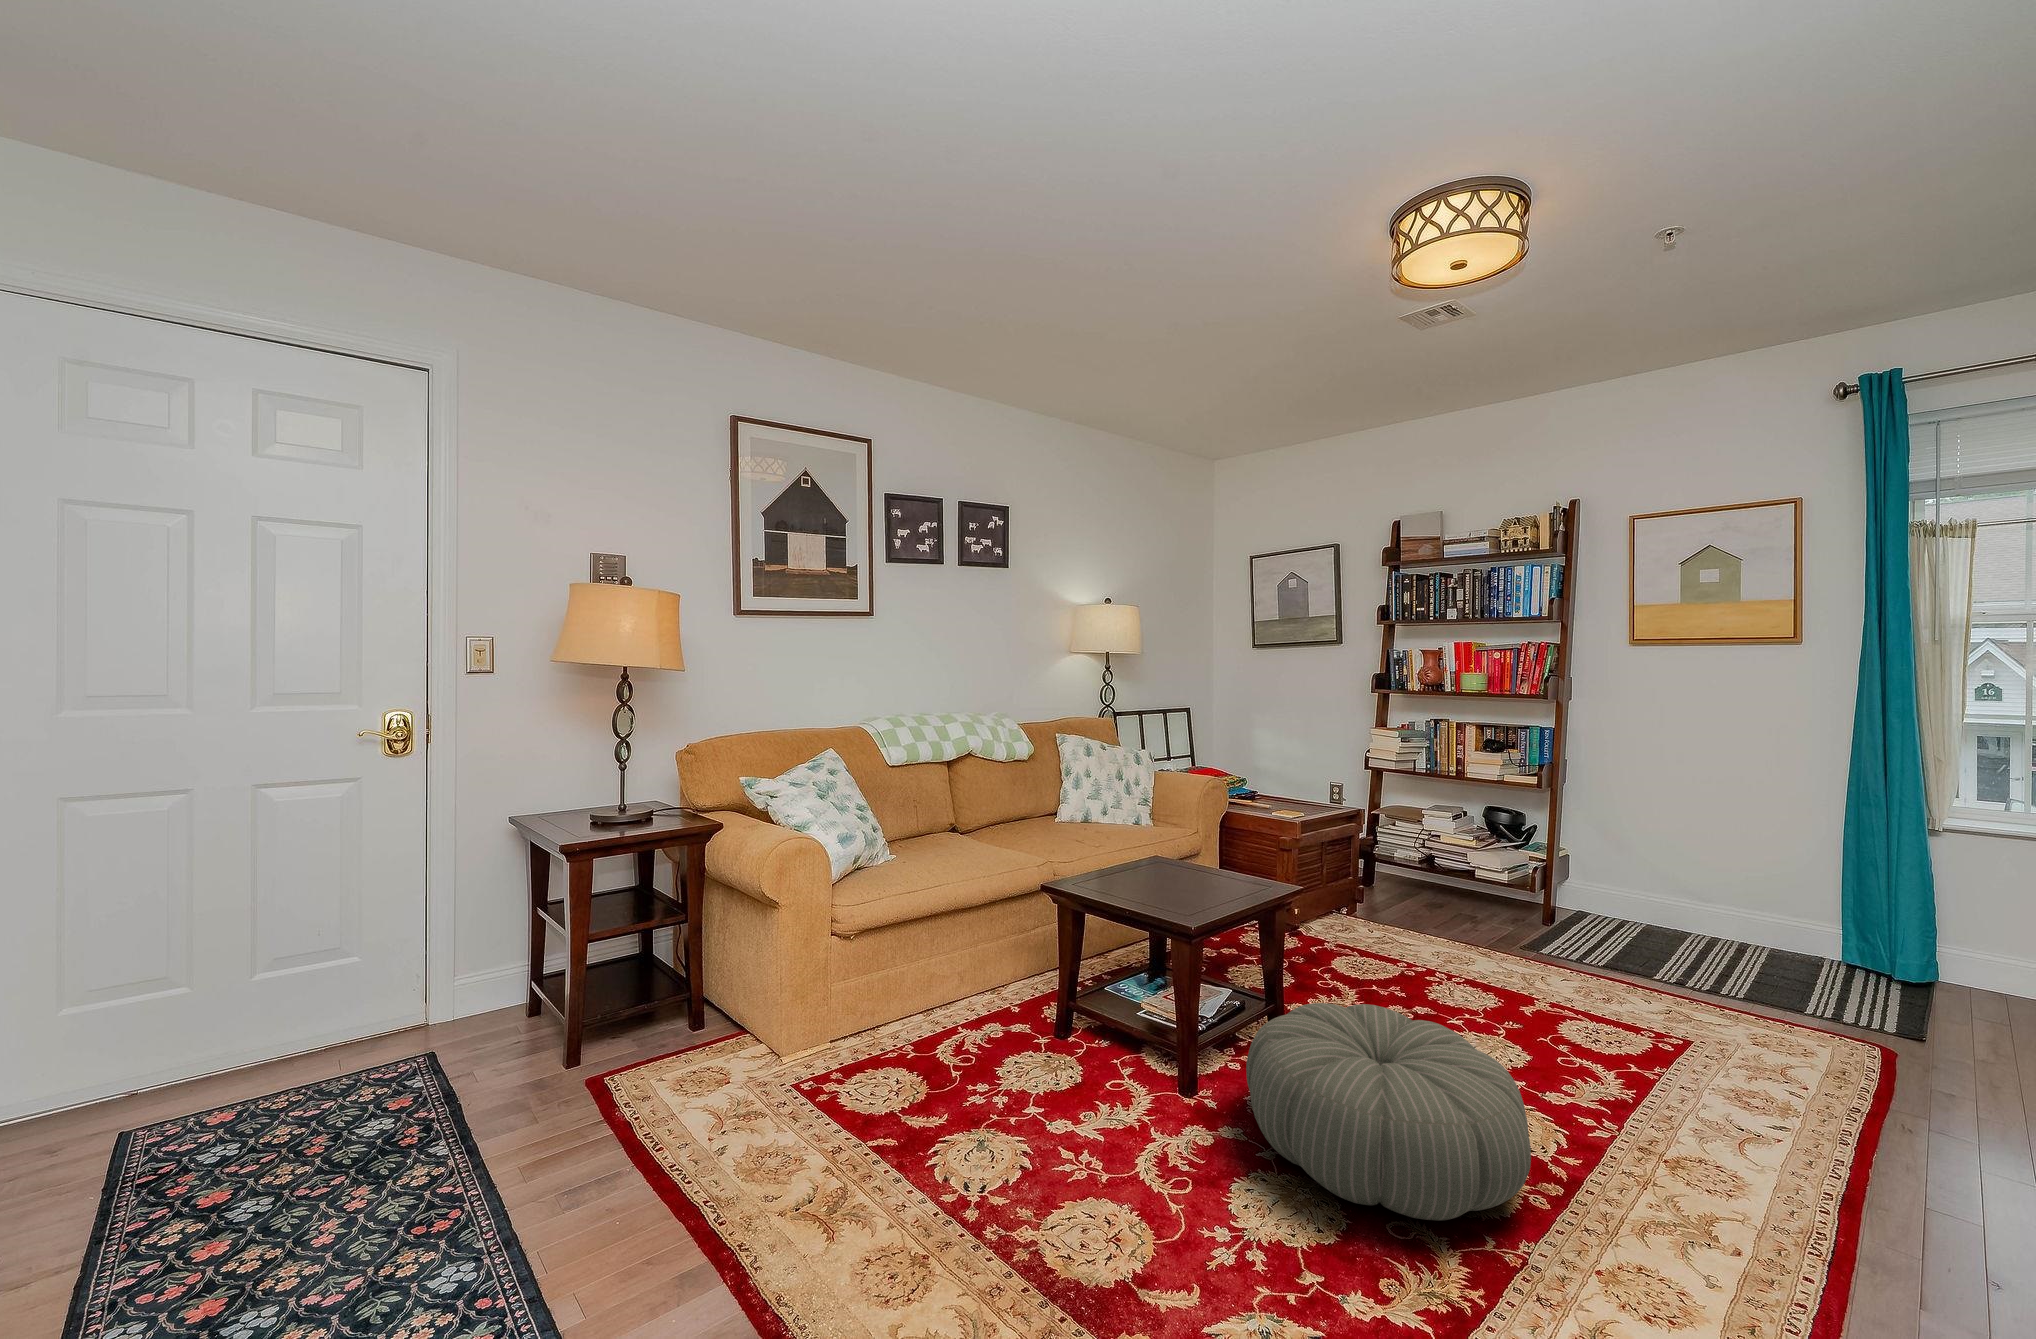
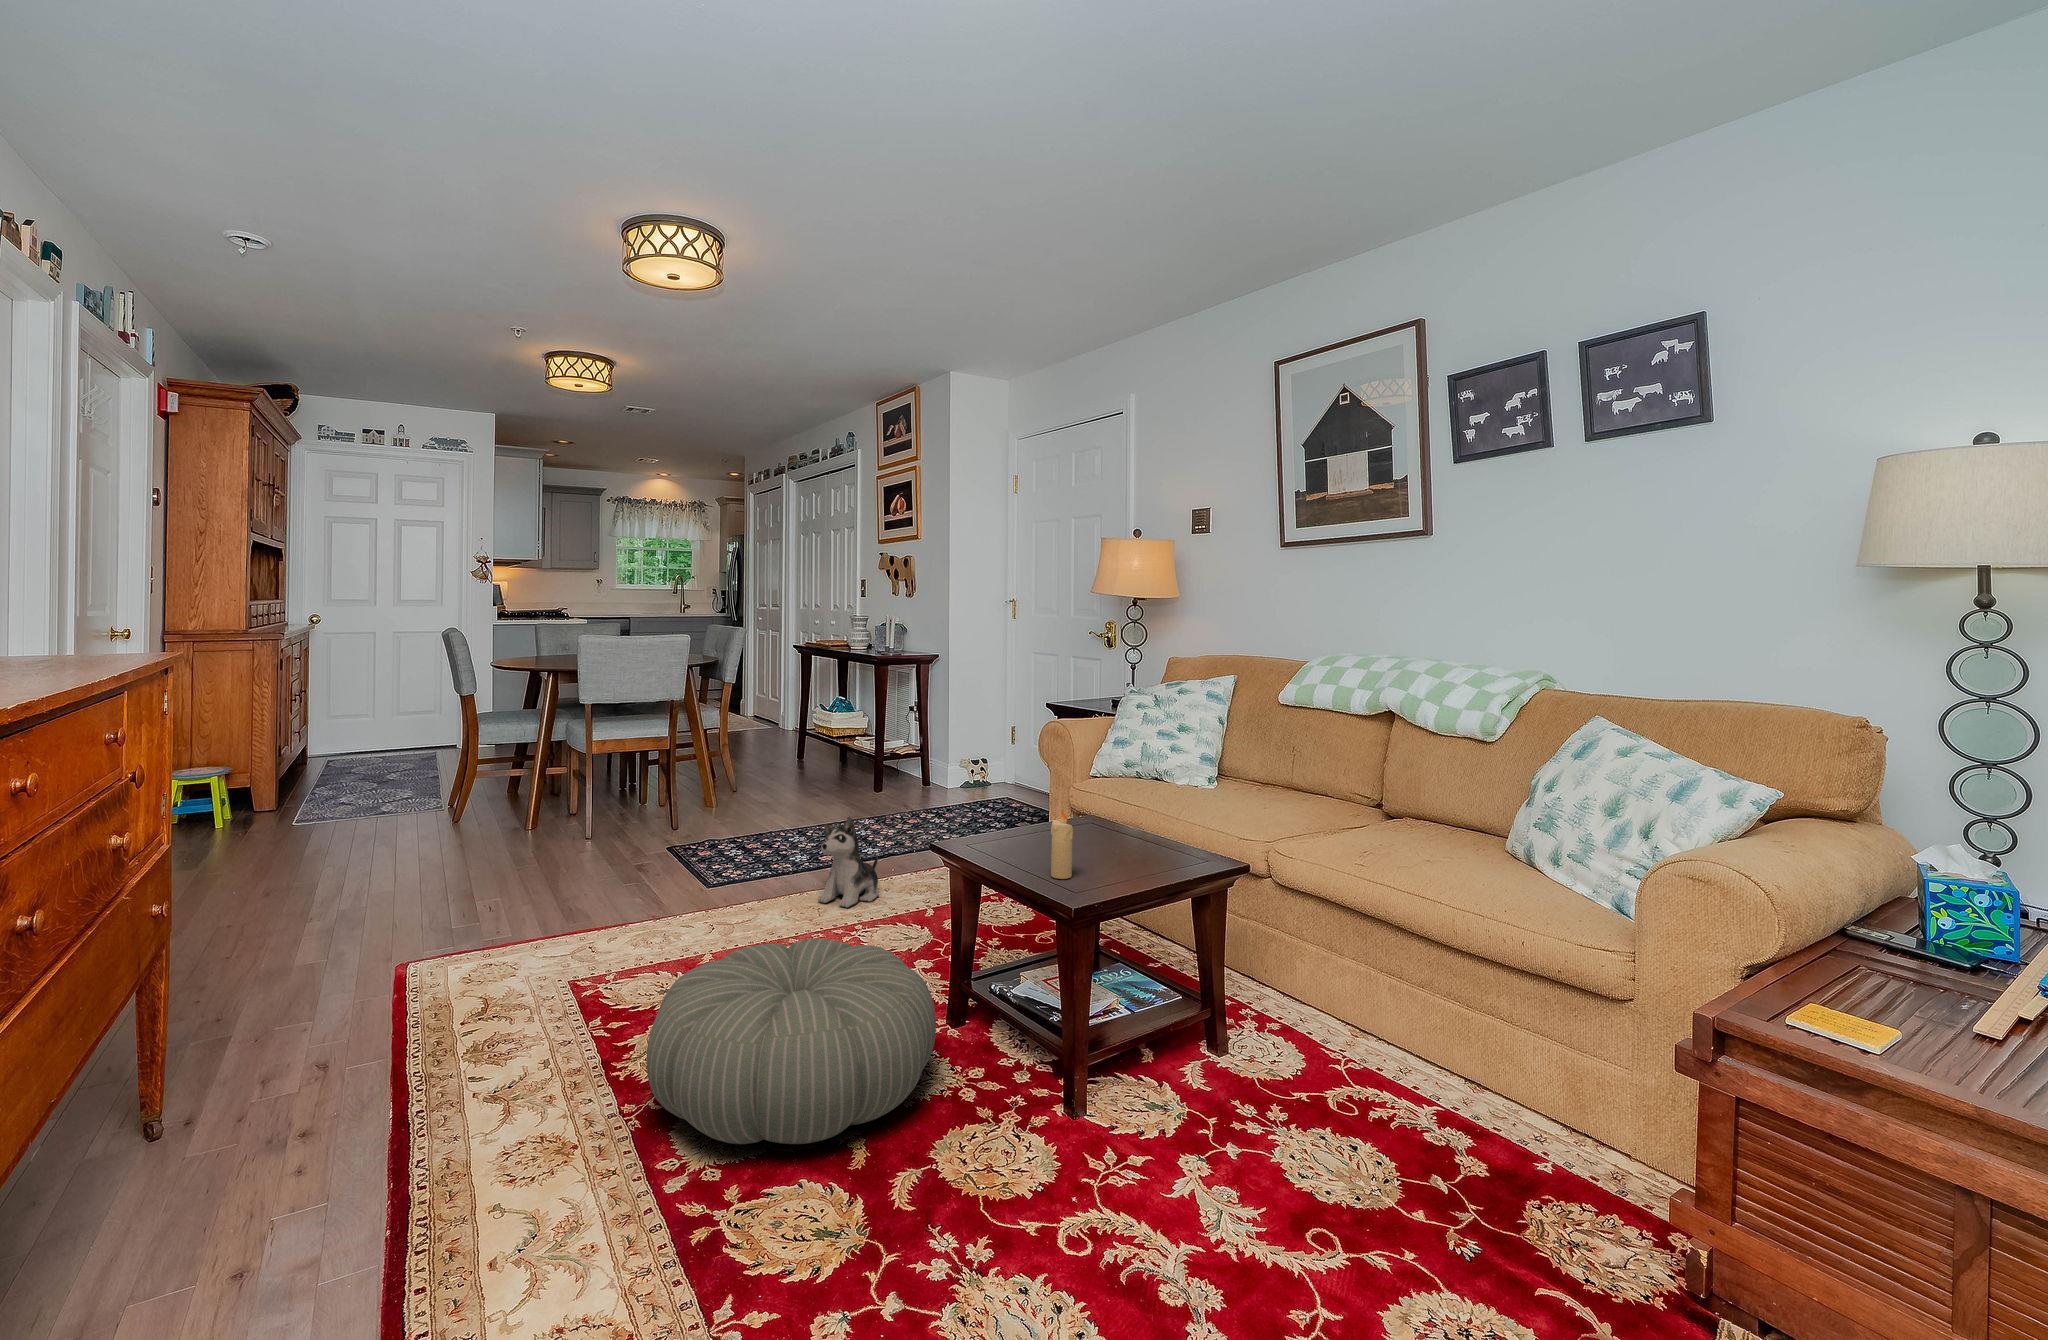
candle: none [1235,840,1252,891] -> present [1051,811,1073,879]
plush toy: none [748,1075,872,1261] -> present [818,817,879,907]

